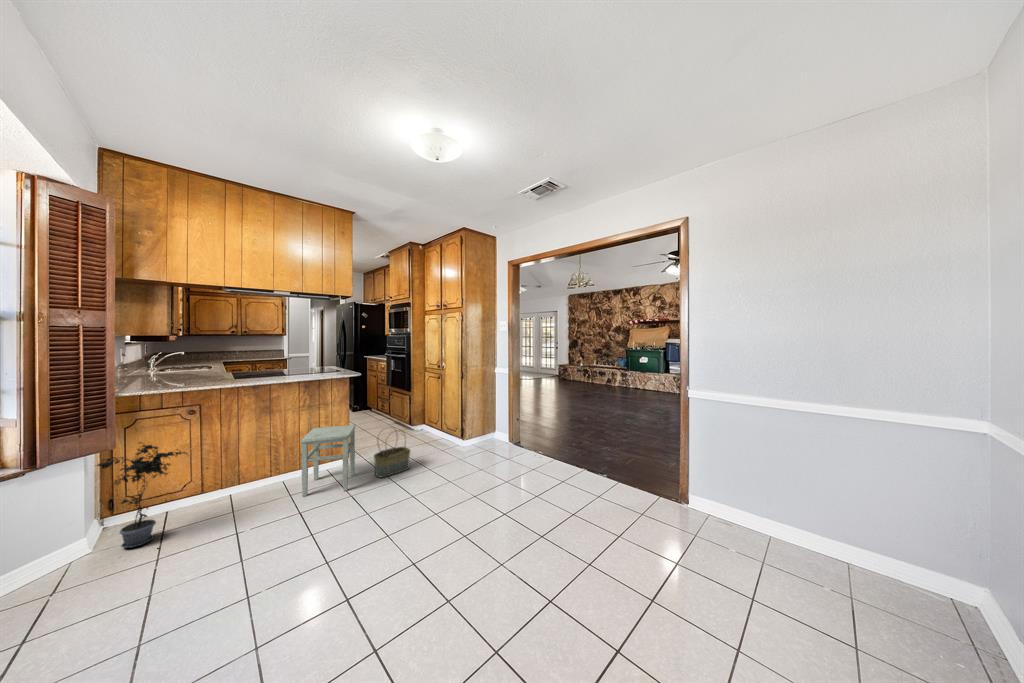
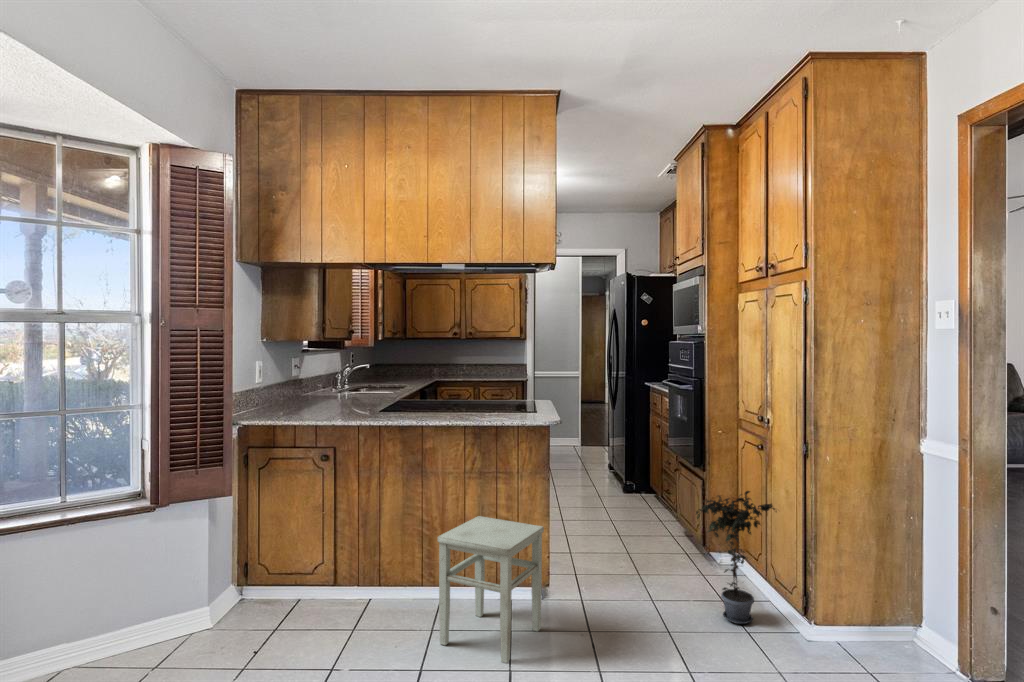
basket: present [374,430,410,478] -> none [572,545,651,659]
potted plant: present [97,442,188,548] -> present [696,491,775,624]

